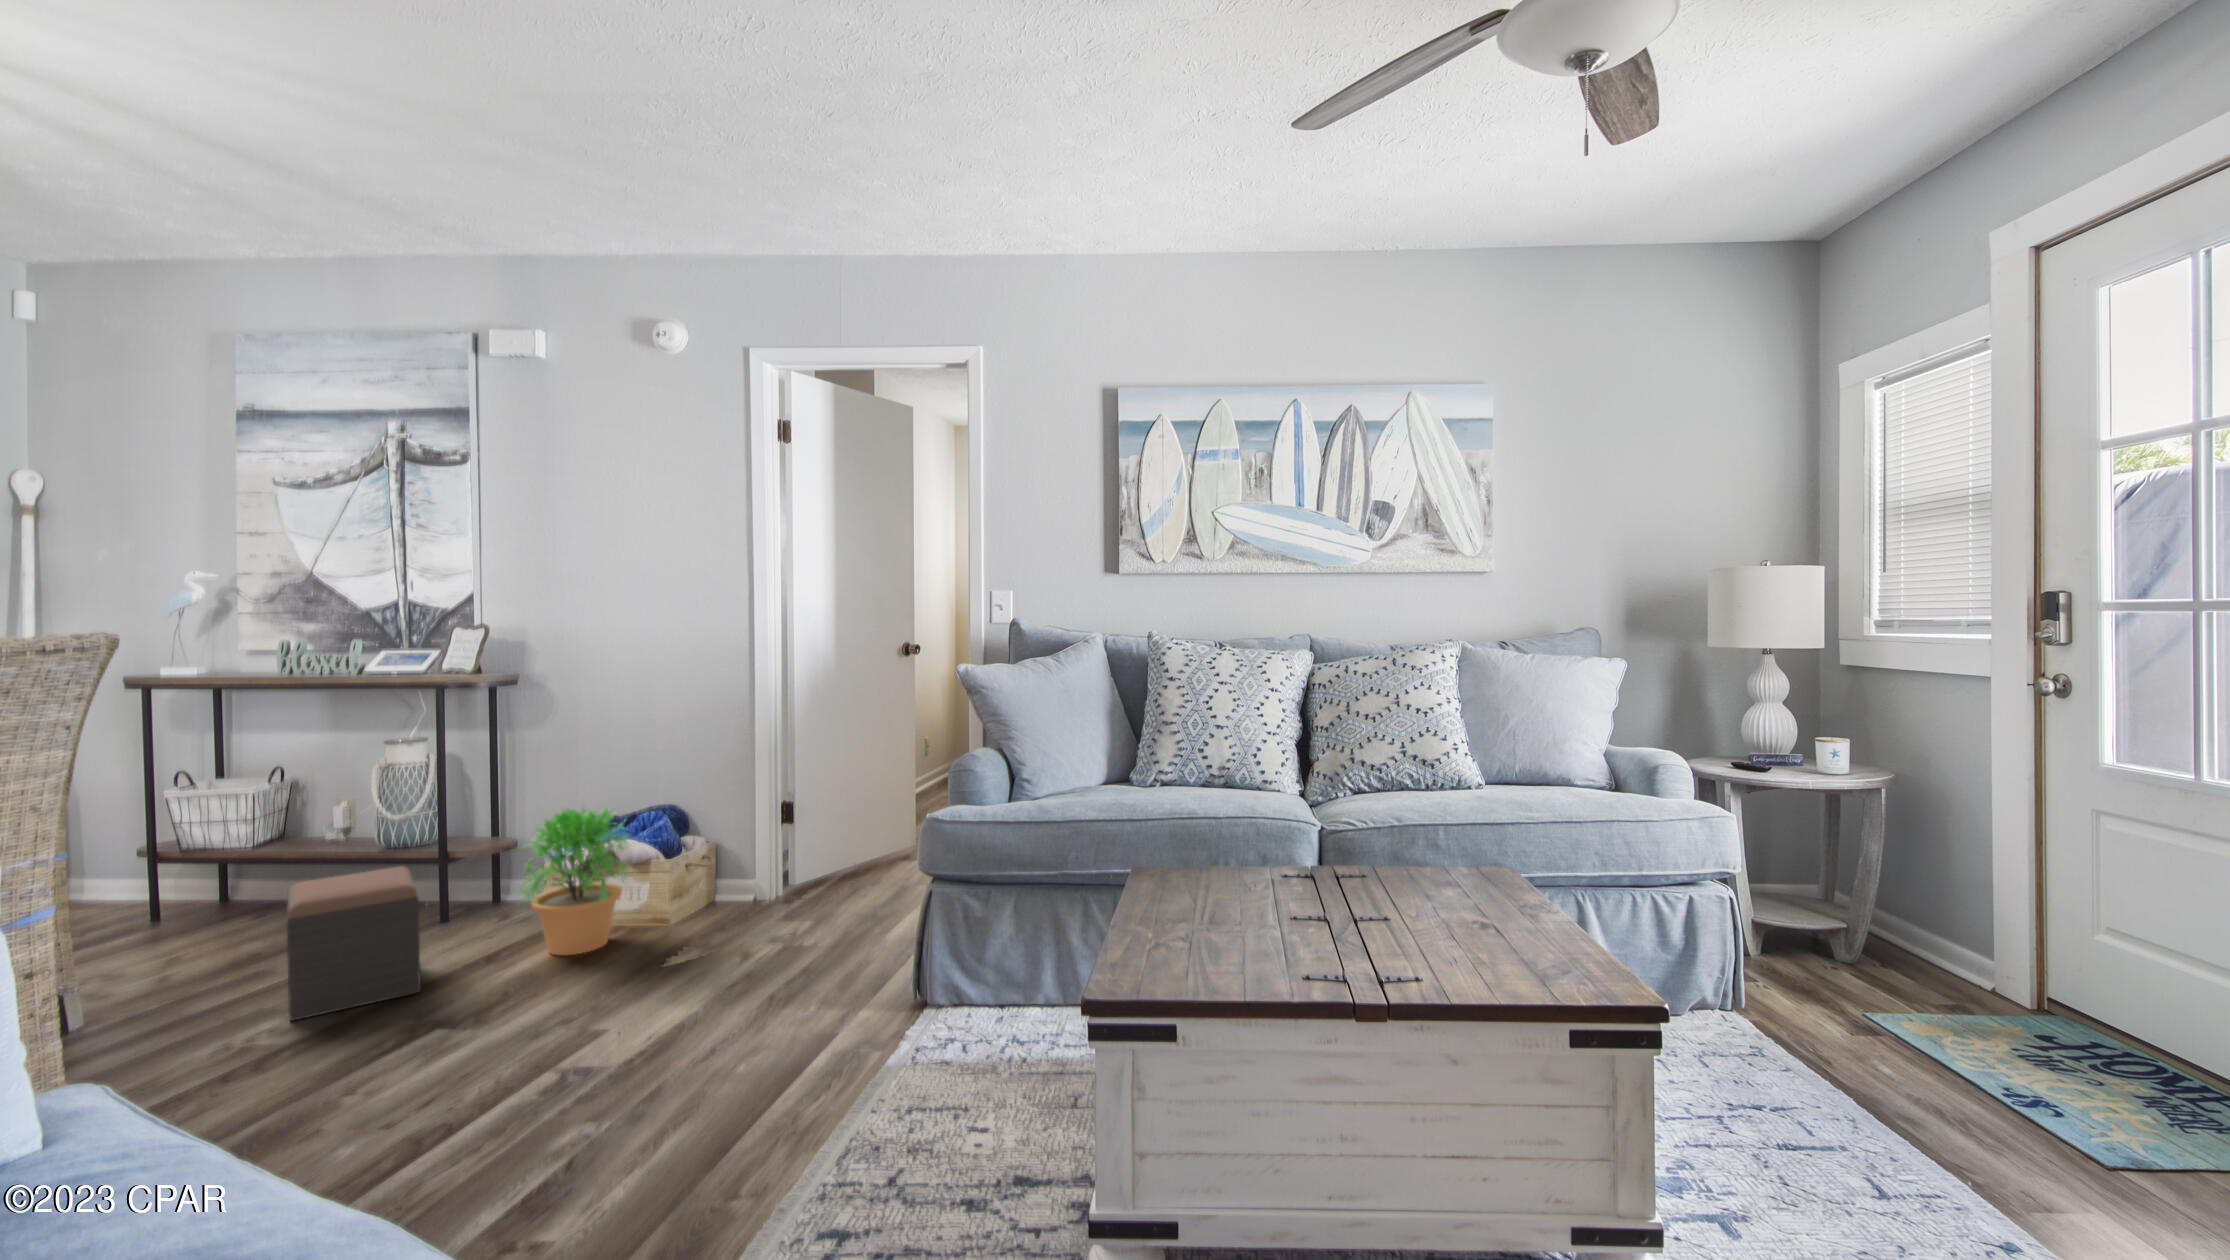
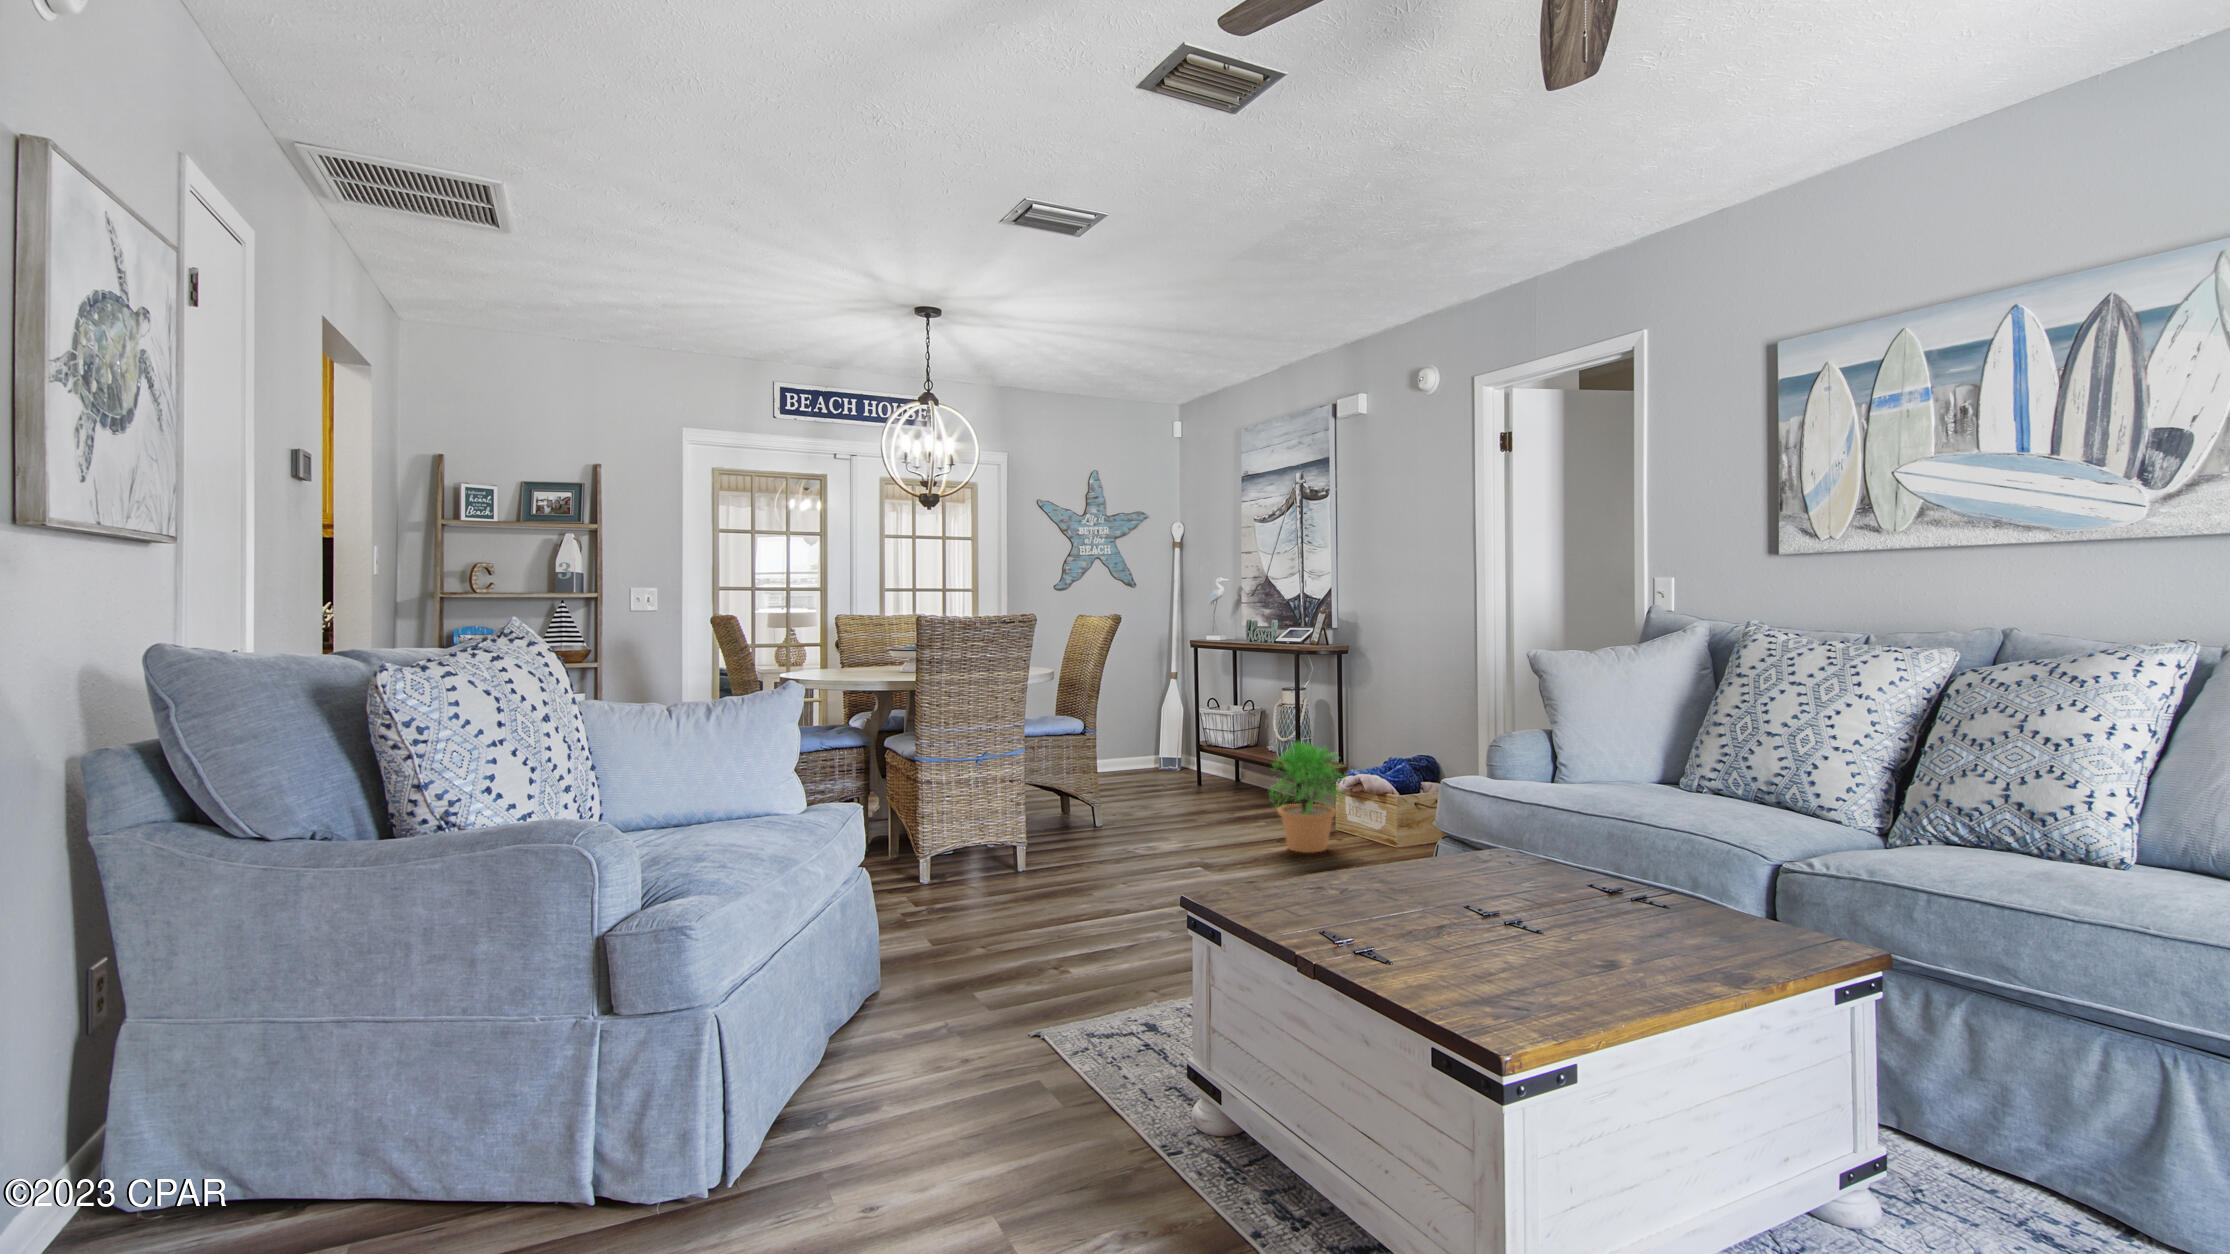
footstool: present [287,866,421,1021] -> none [1143,762,1225,846]

